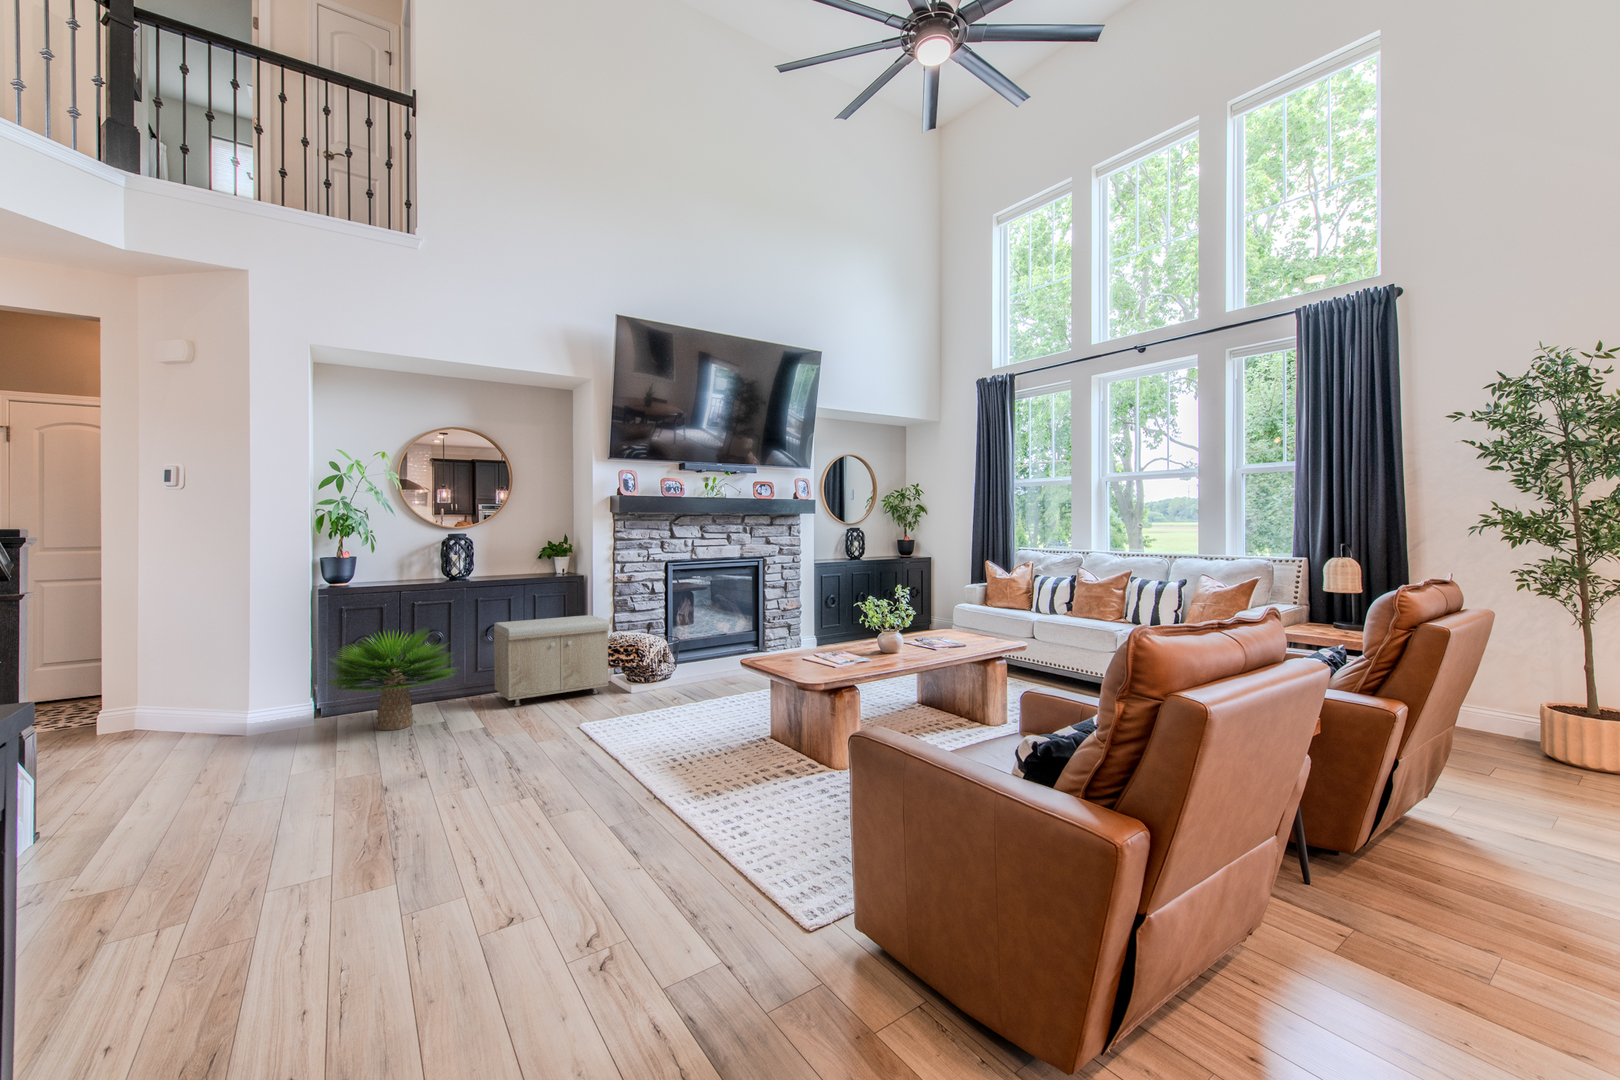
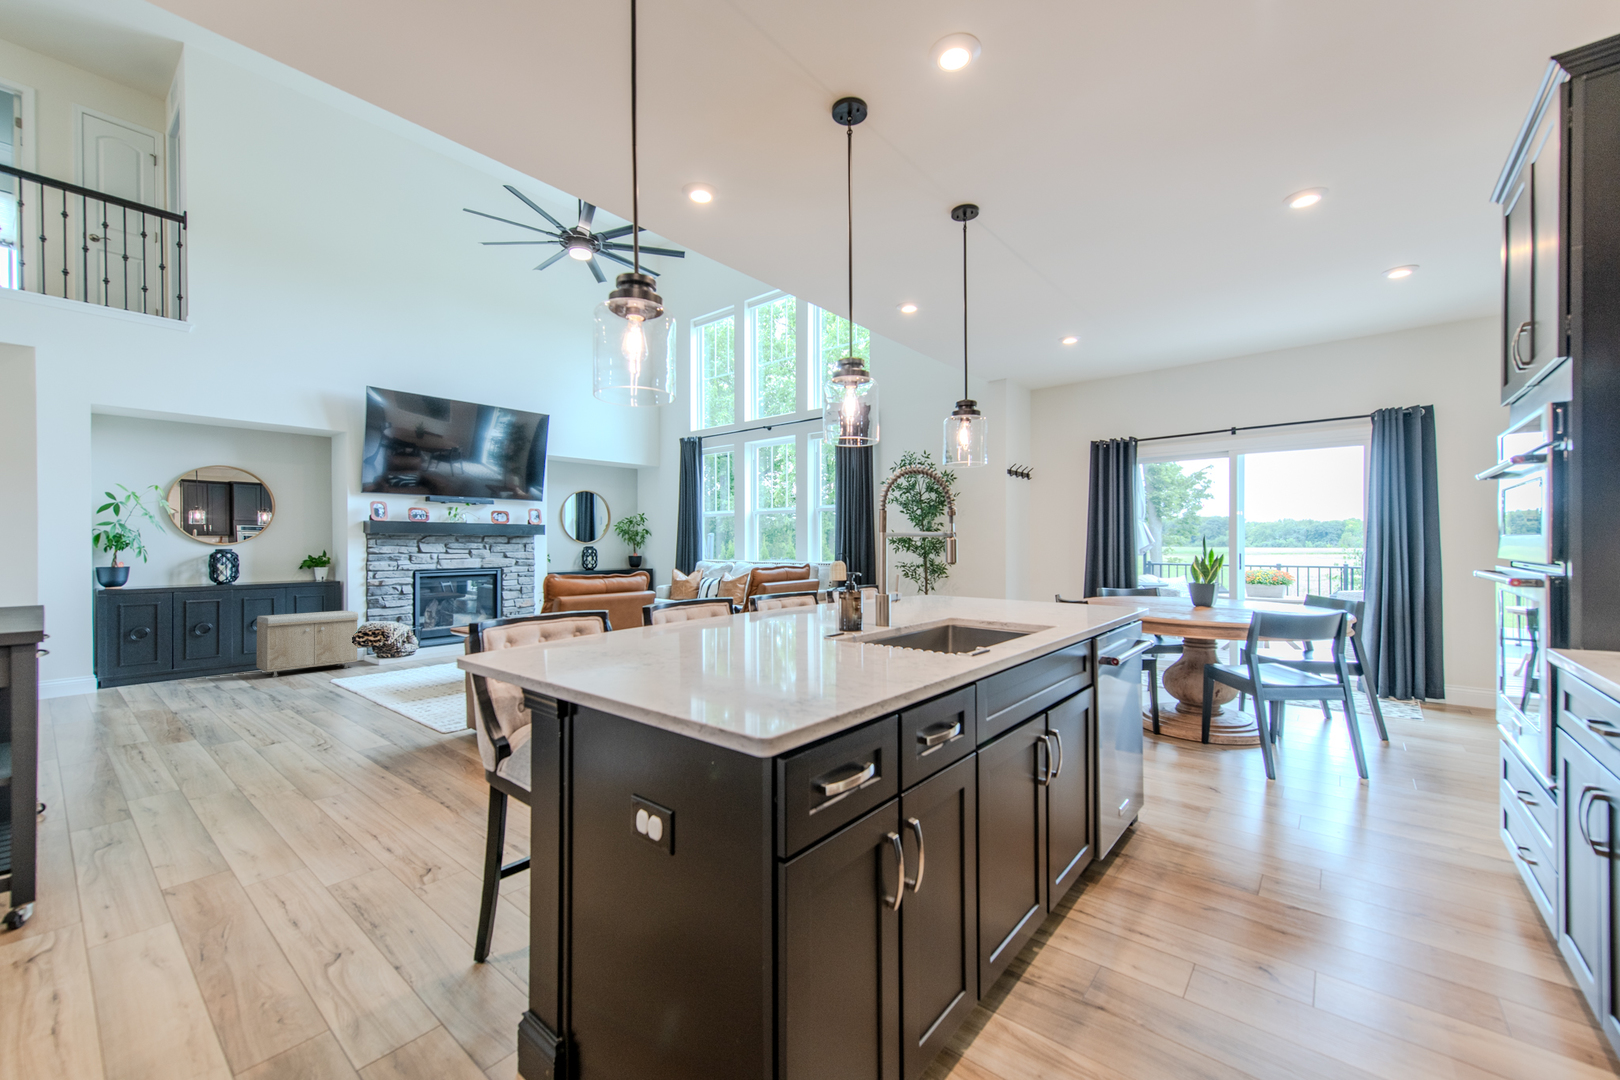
potted plant: present [329,630,455,730] -> none [97,615,225,693]

